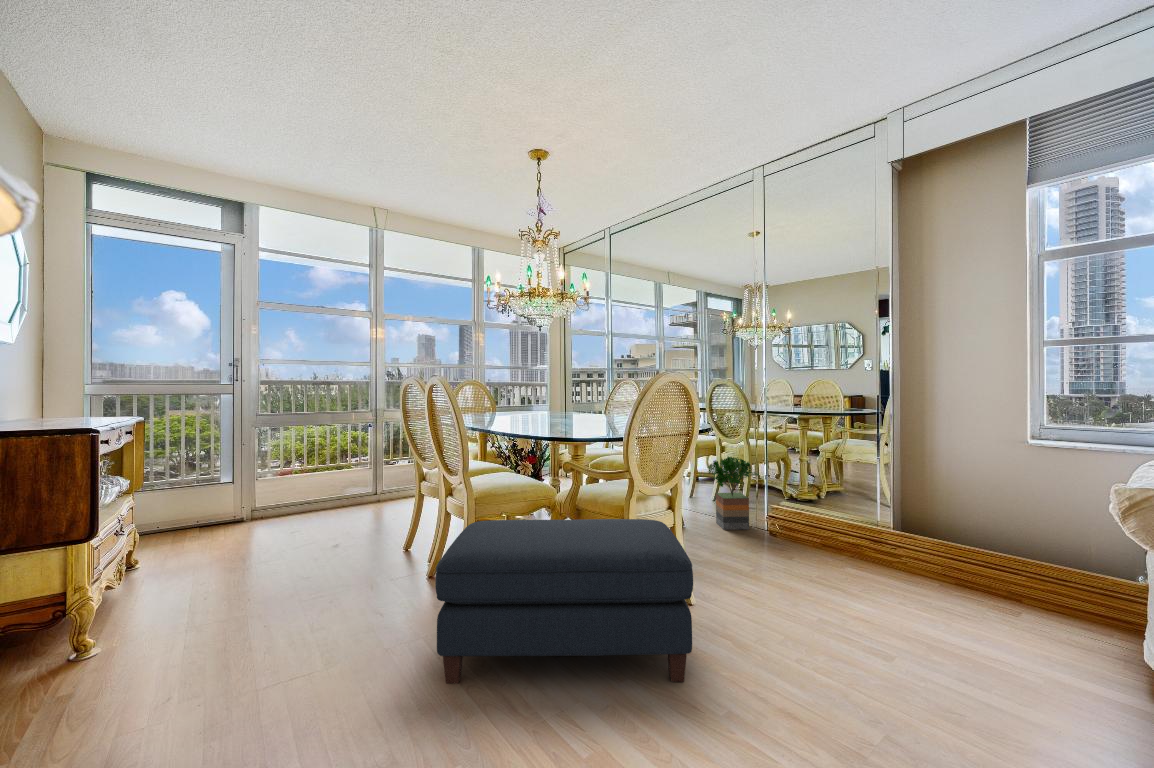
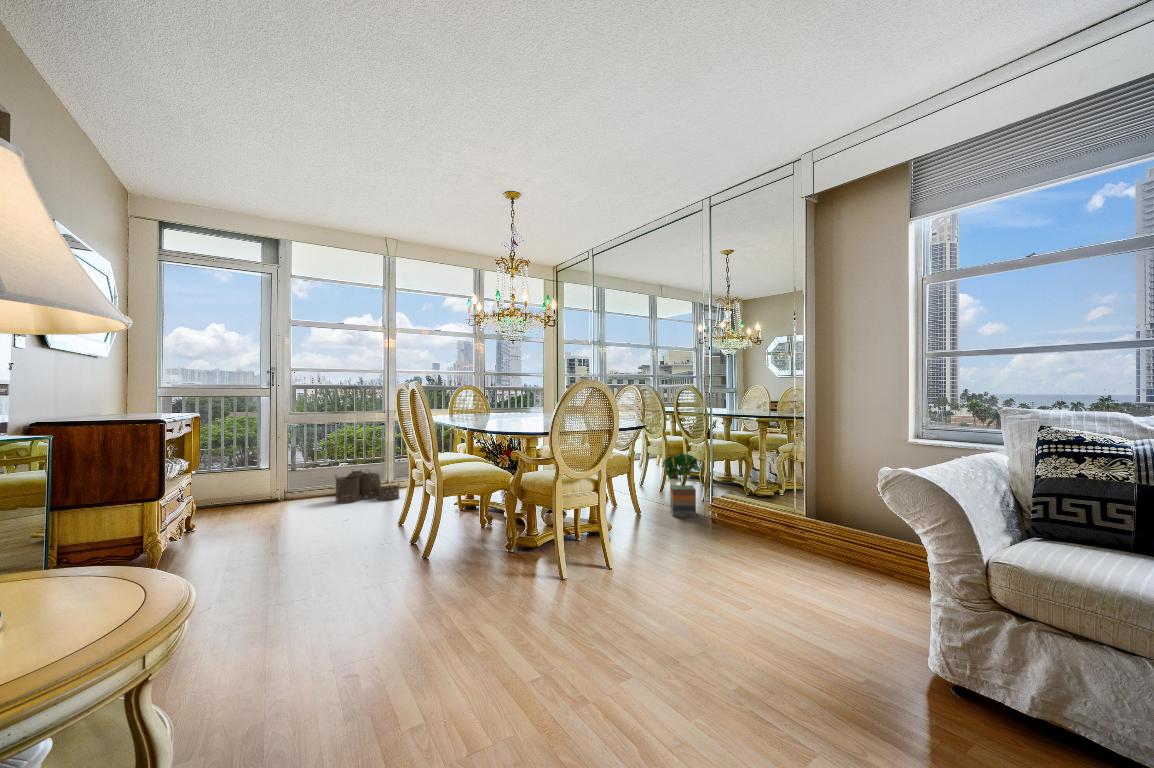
woven basket: none [316,479,394,522] -> present [335,469,399,503]
ottoman: present [435,519,693,684] -> none [391,495,584,612]

